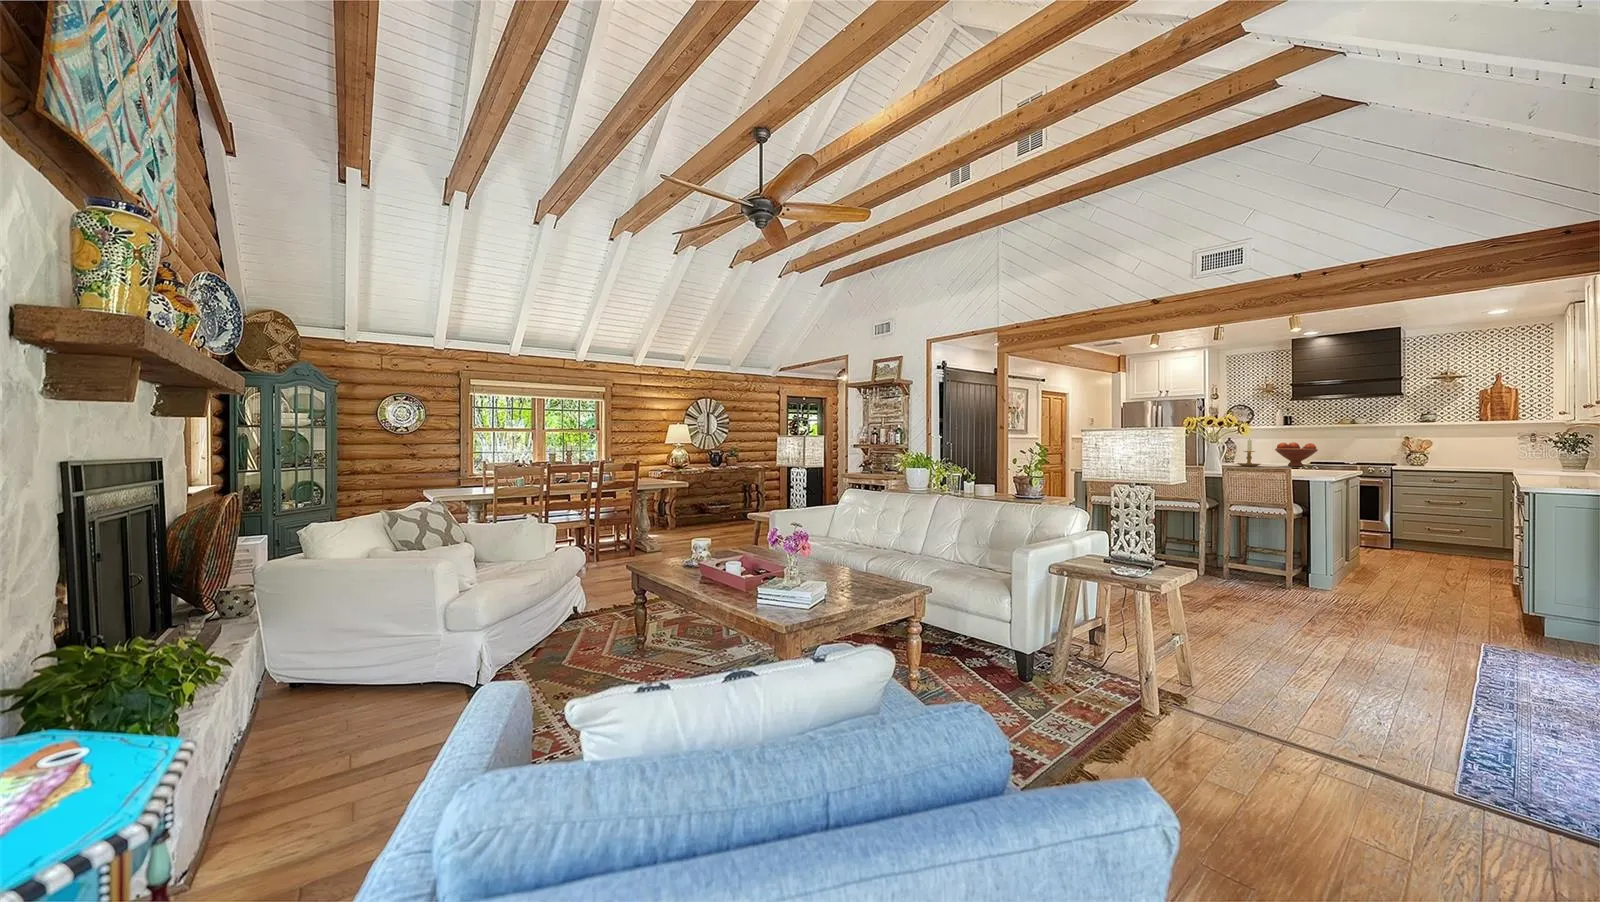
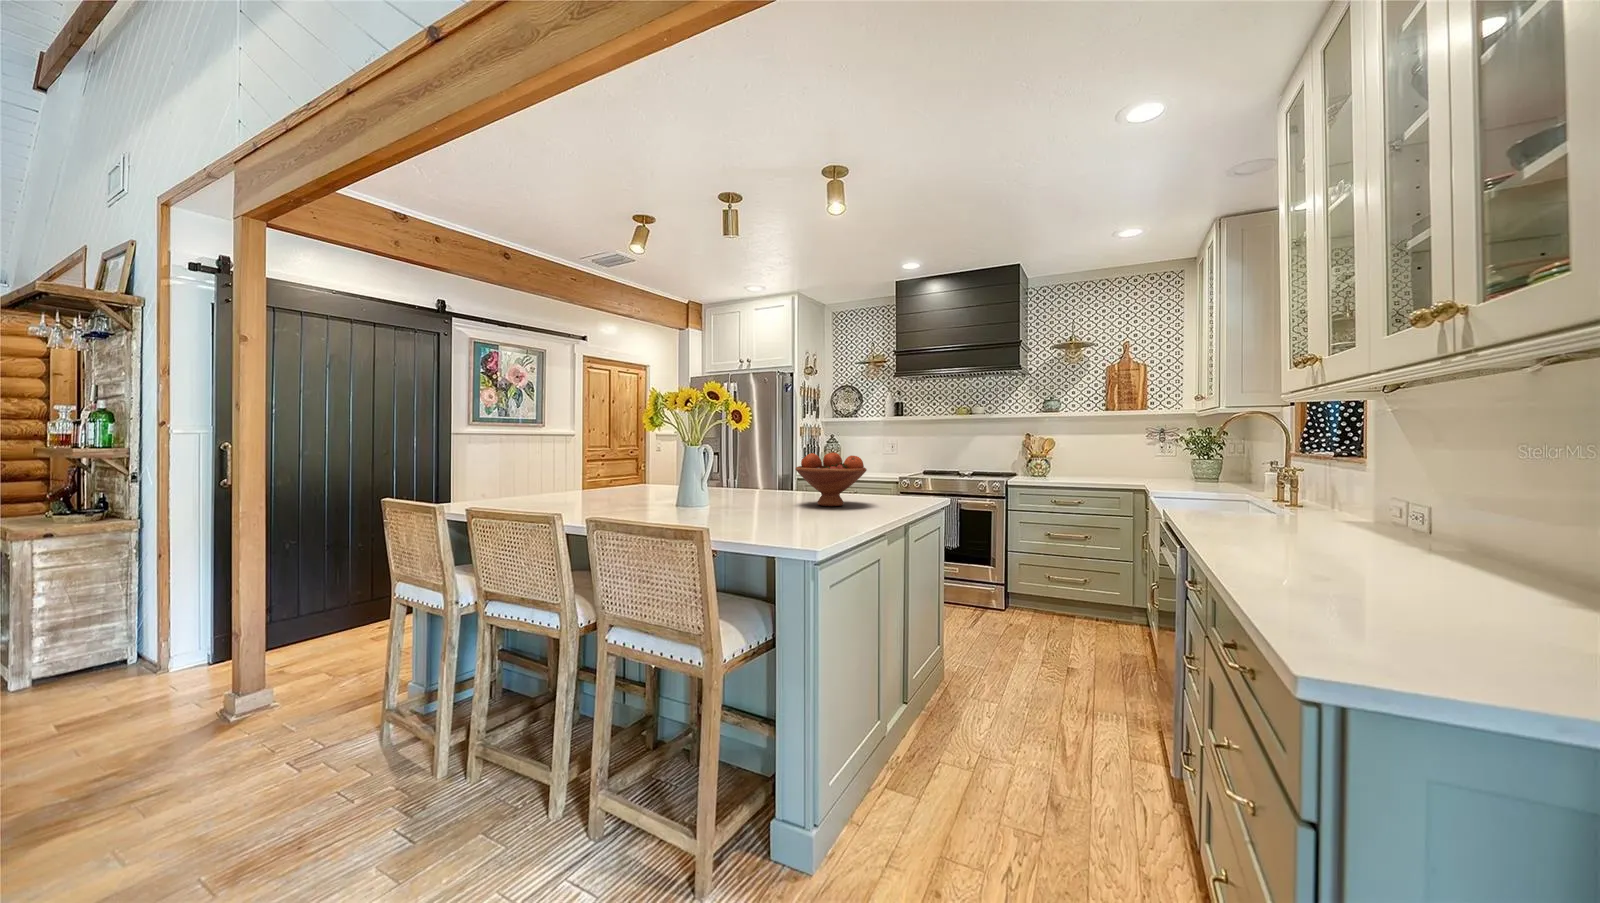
candle holder: present [1237,439,1260,466] -> none [702,447,755,513]

